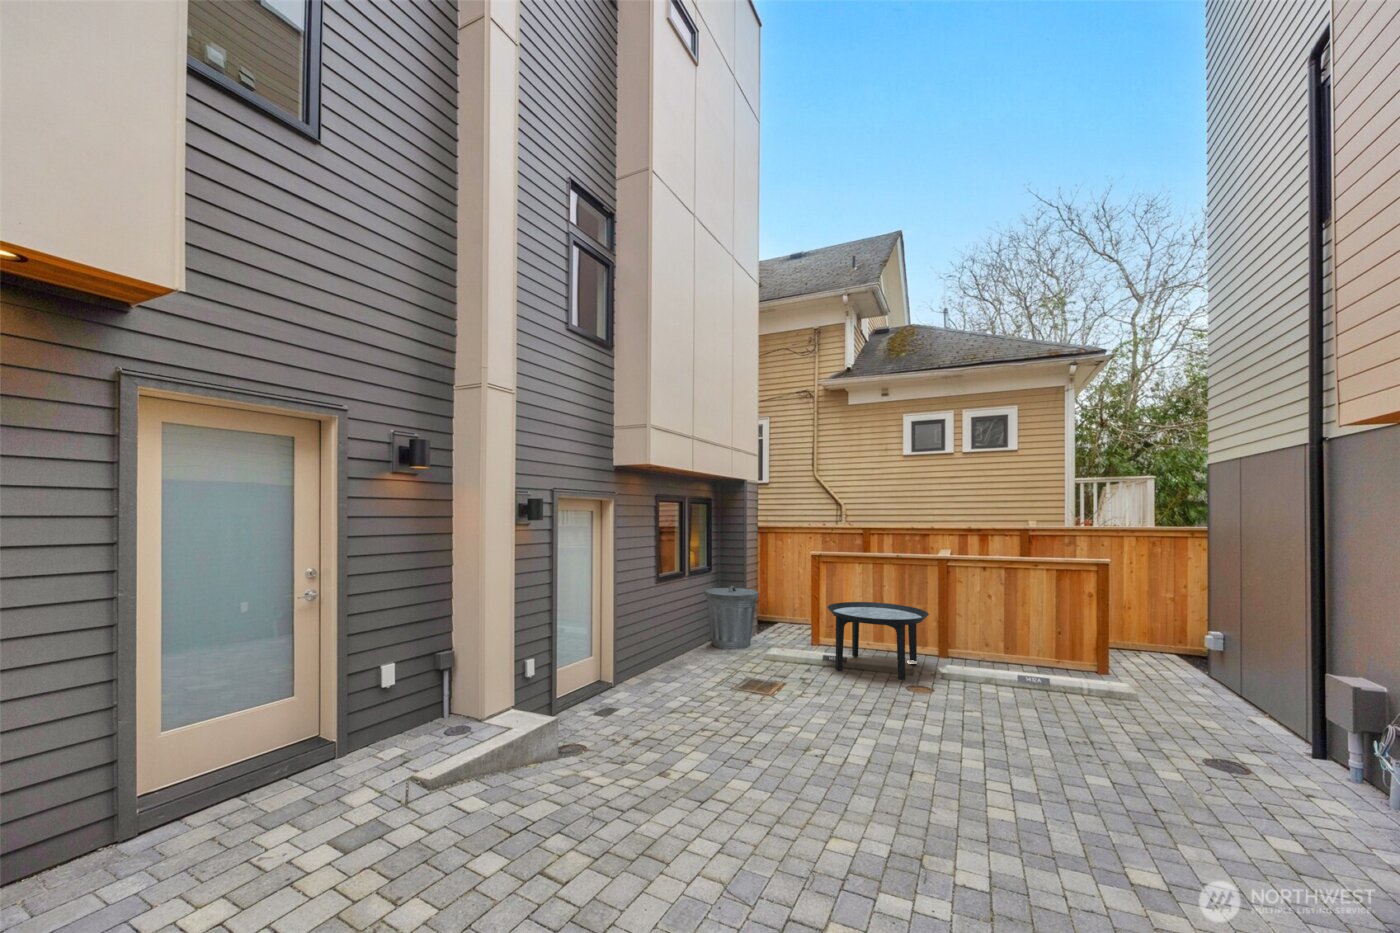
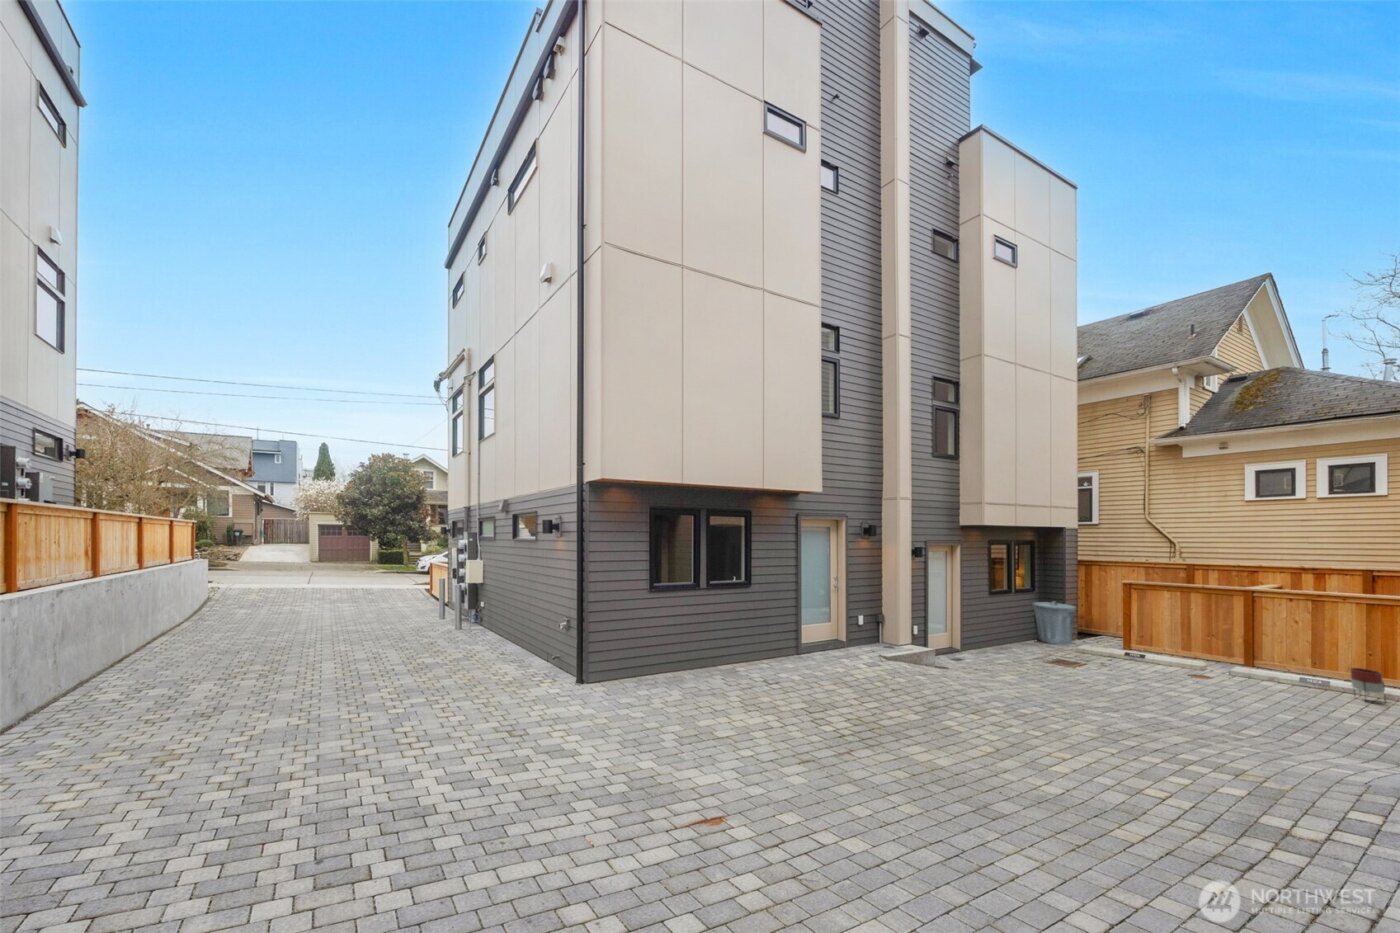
round table: present [827,602,929,680] -> none [1128,620,1222,678]
planter: none [1047,639,1076,683] -> present [1350,668,1385,693]

